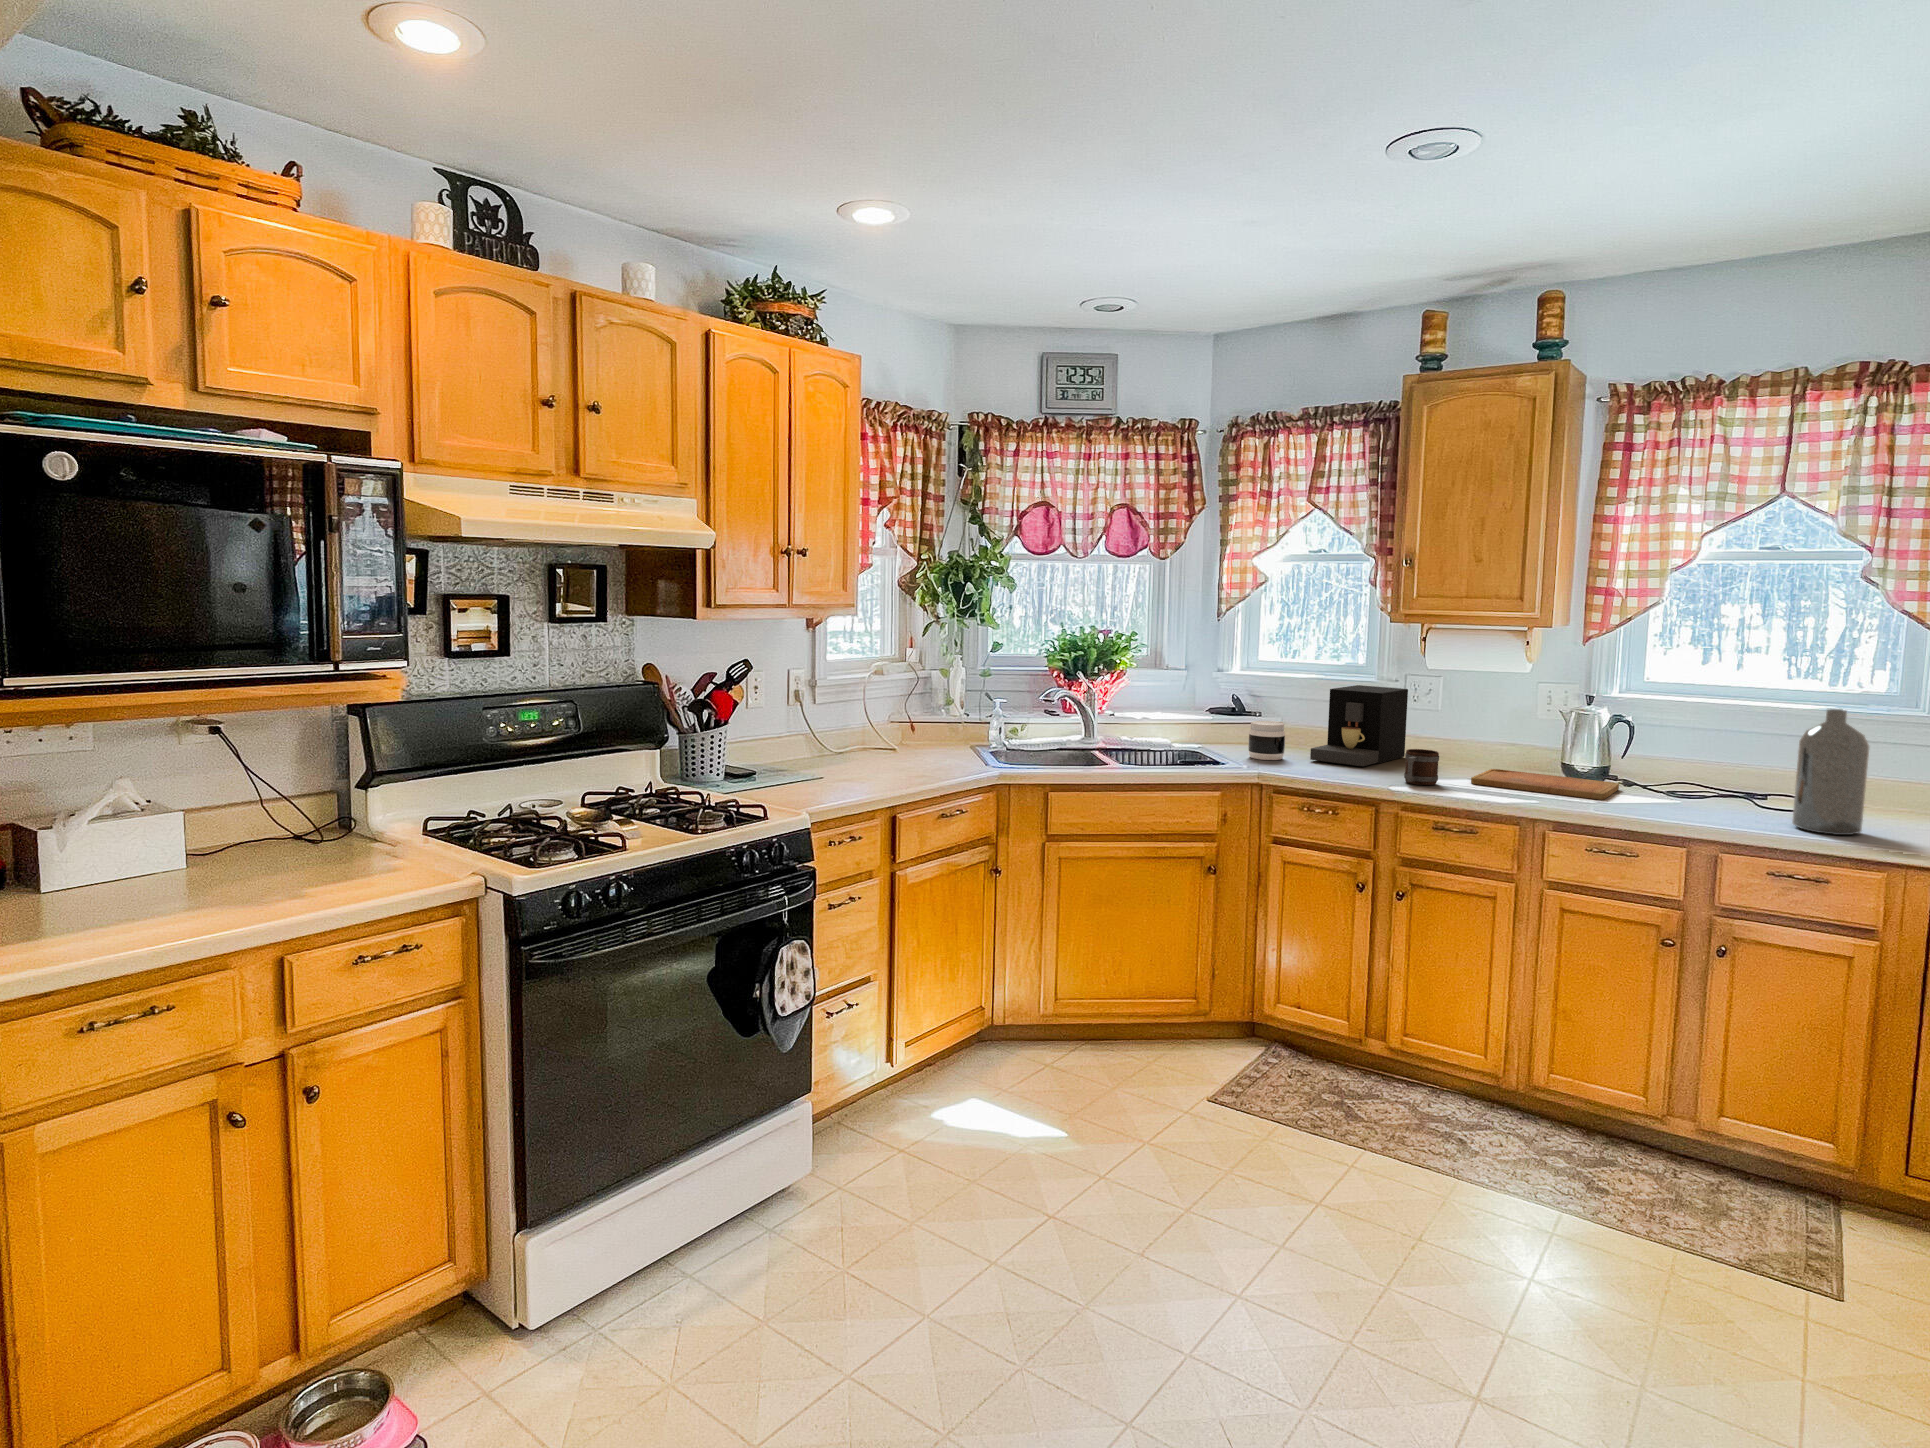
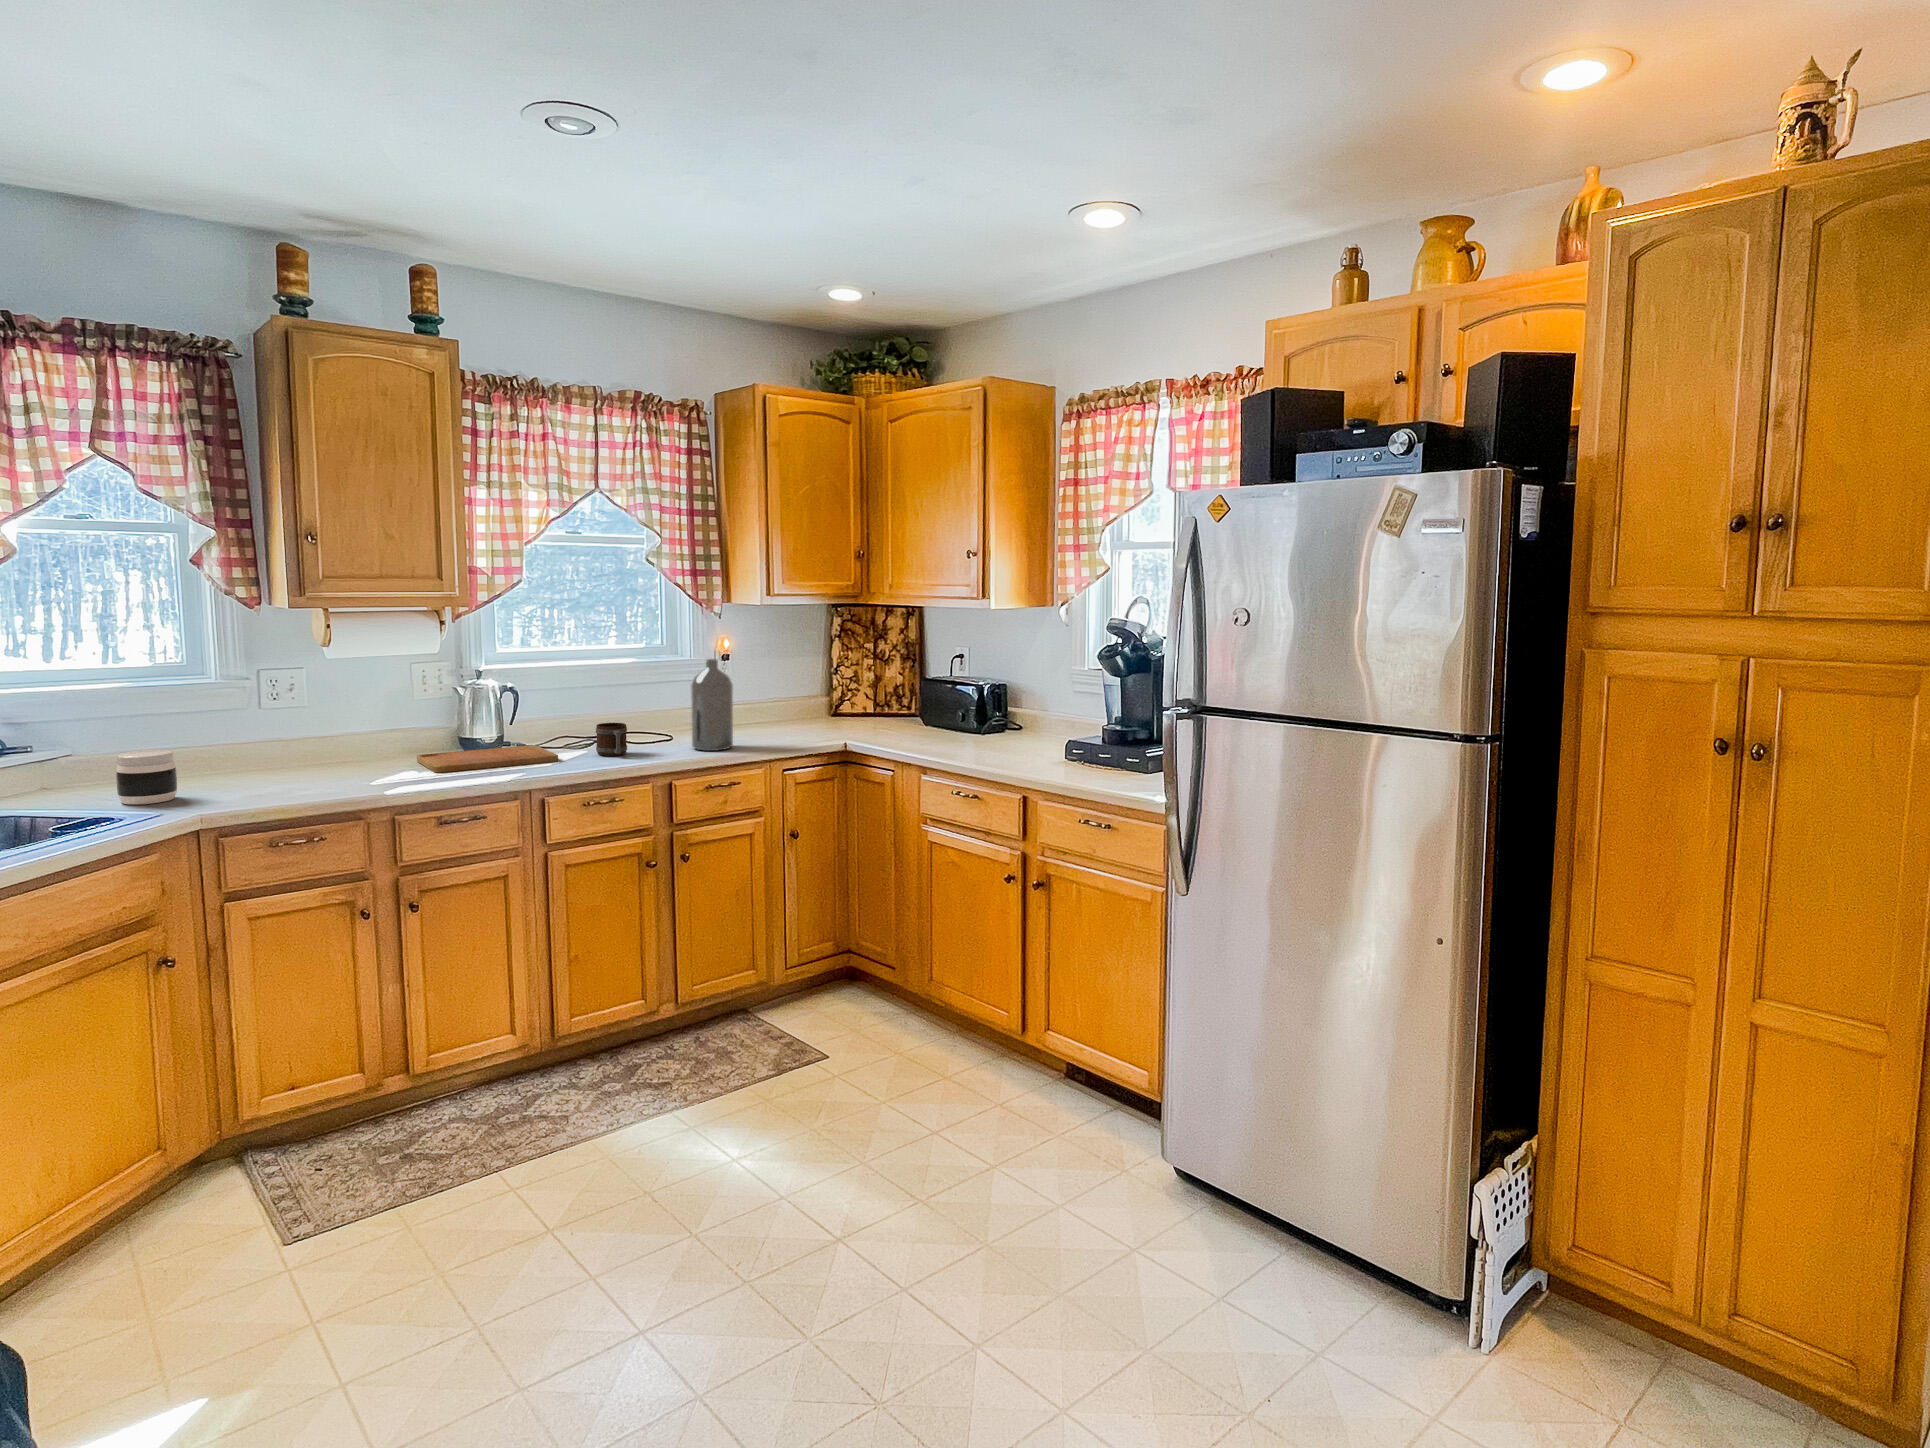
coffee maker: present [1310,685,1408,766] -> none [205,685,294,789]
mug: present [1404,749,1439,785] -> present [596,723,627,756]

